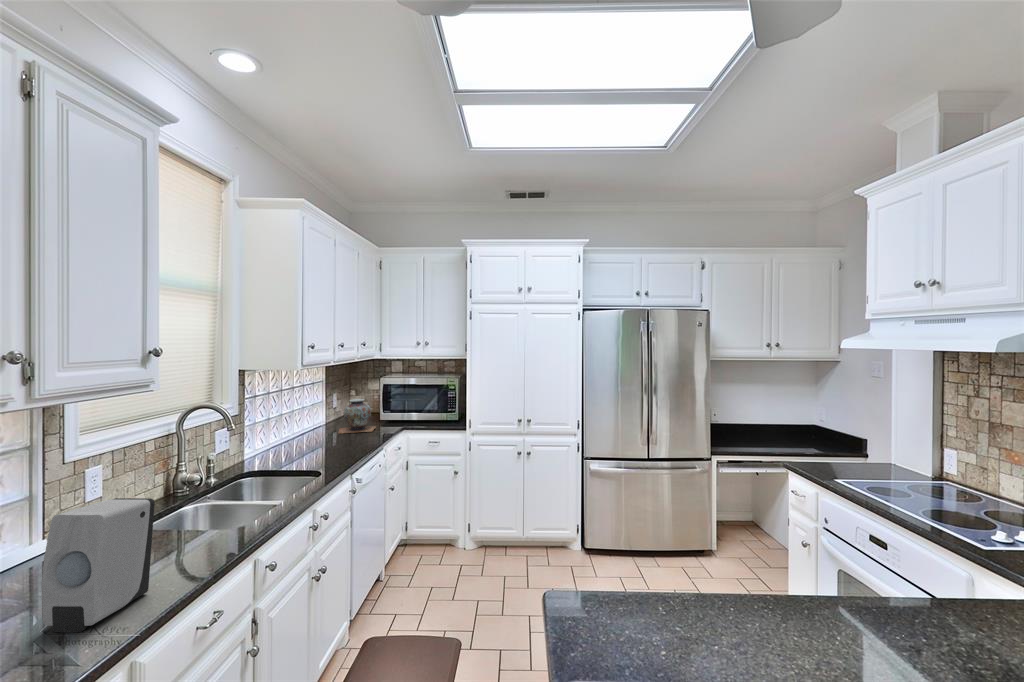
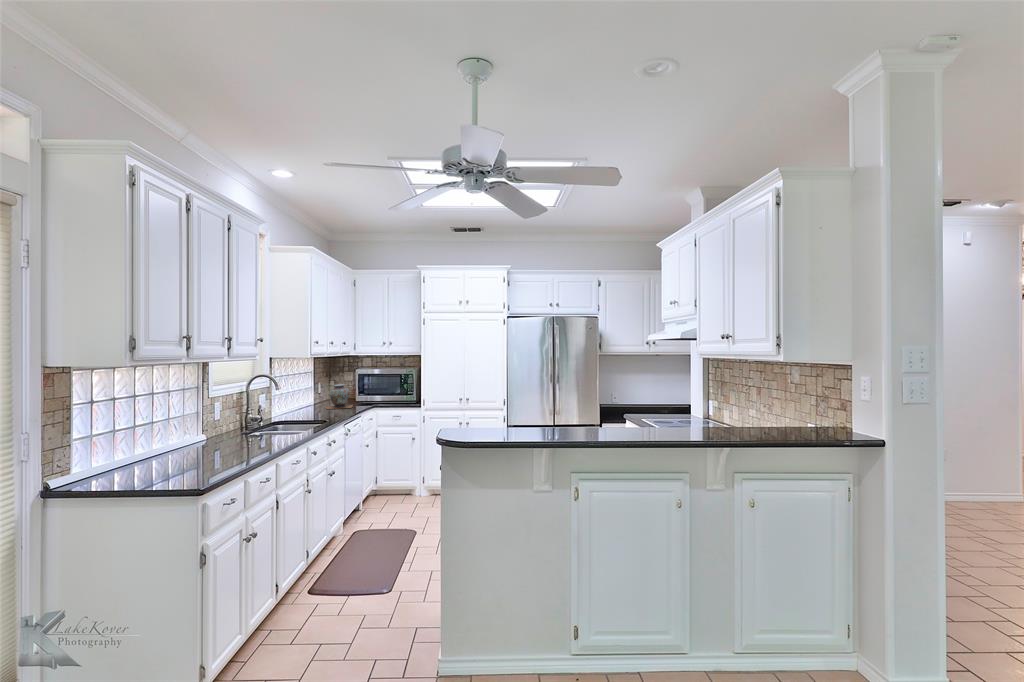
soap dispenser: present [42,498,155,633] -> none [240,405,275,452]

